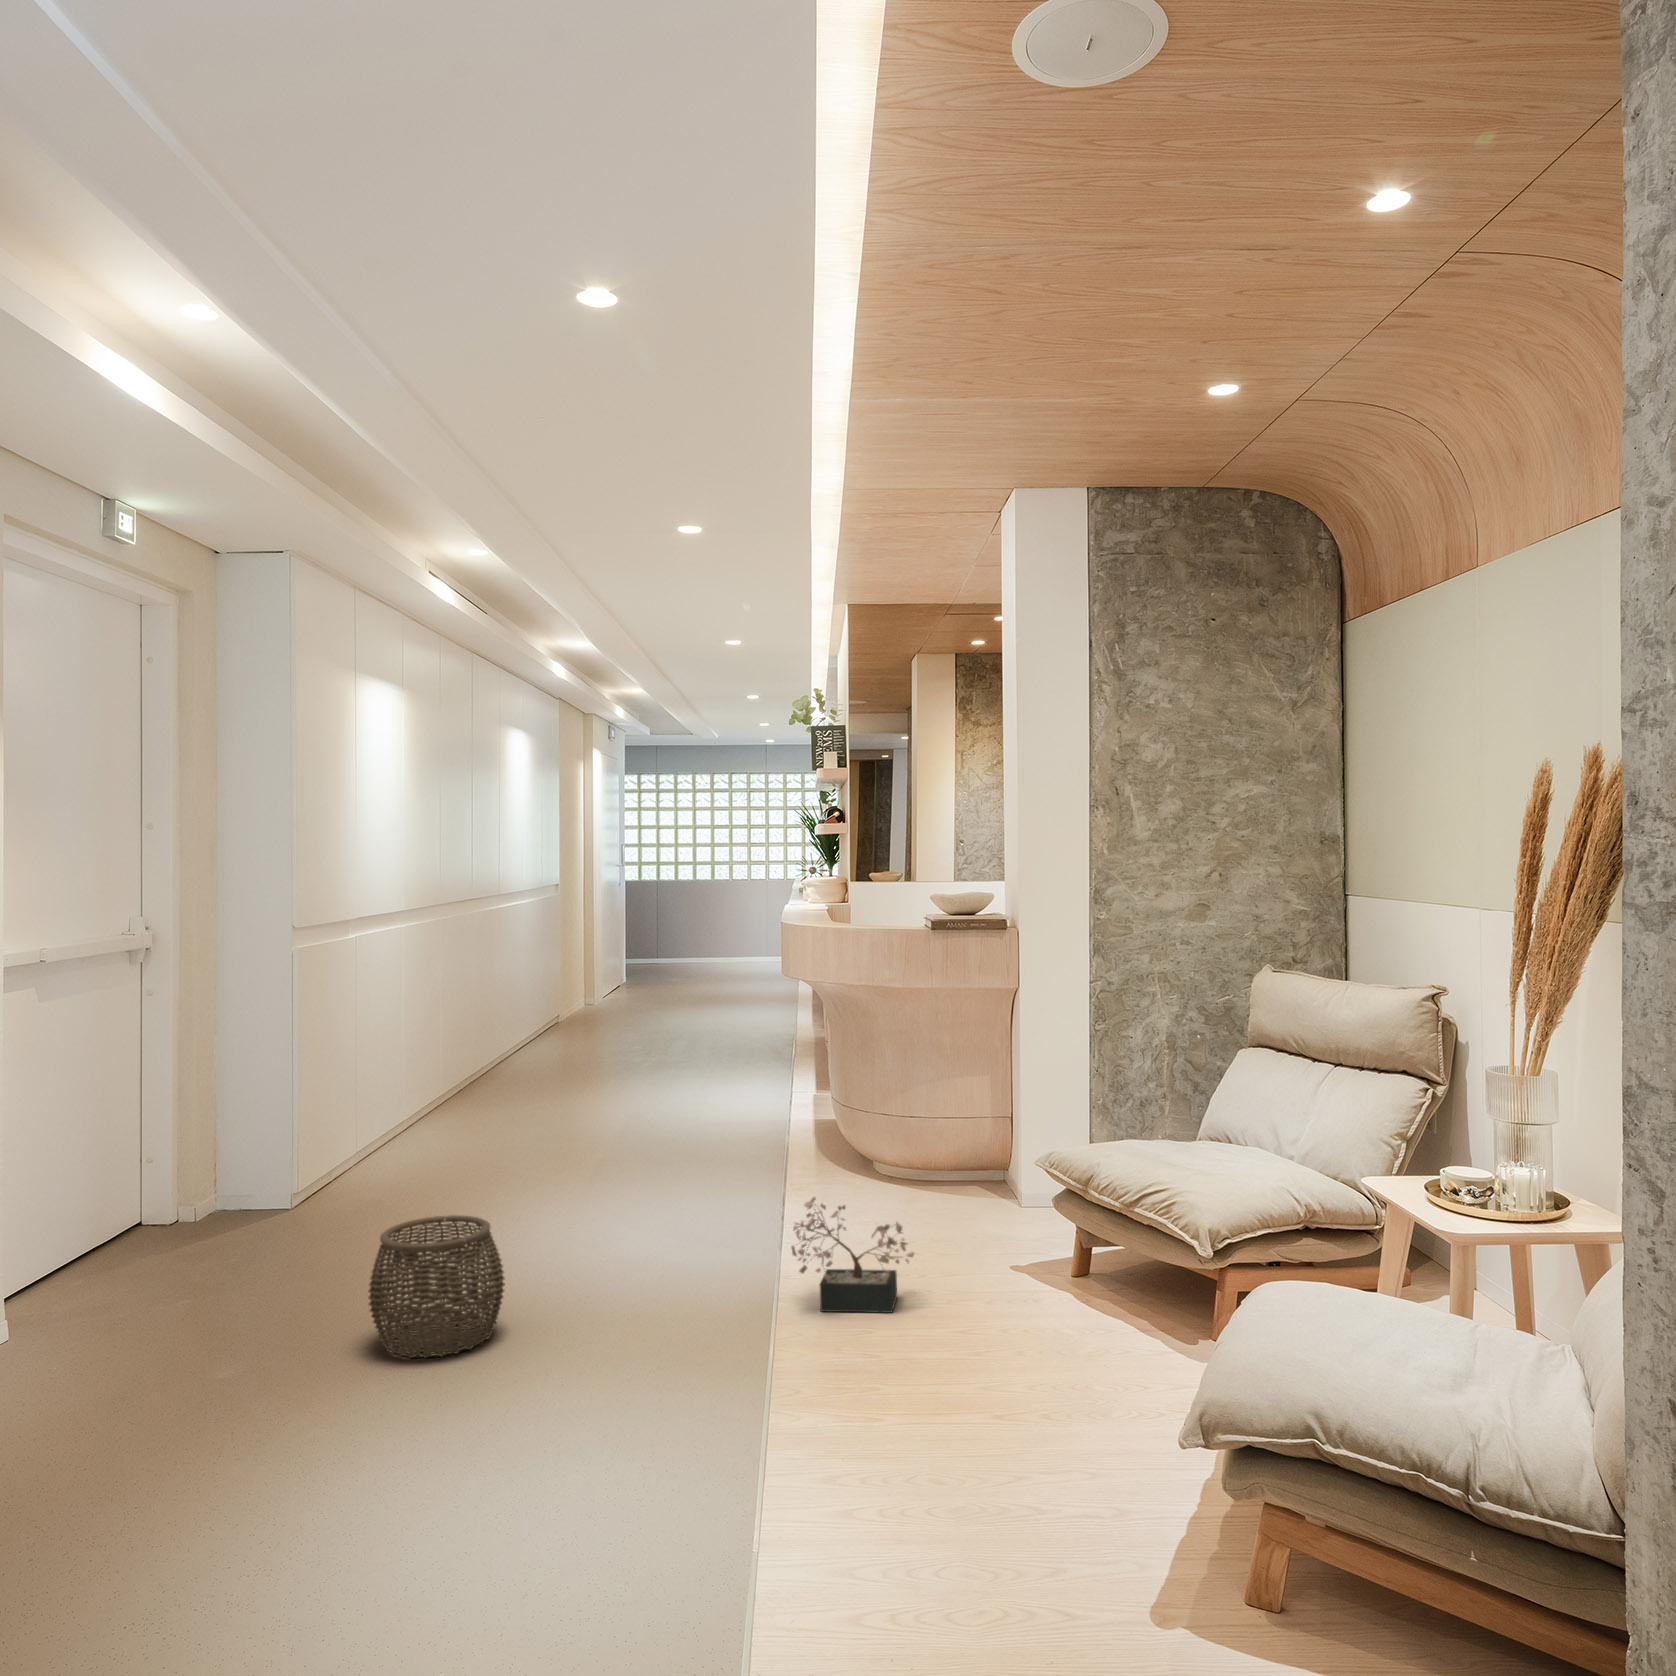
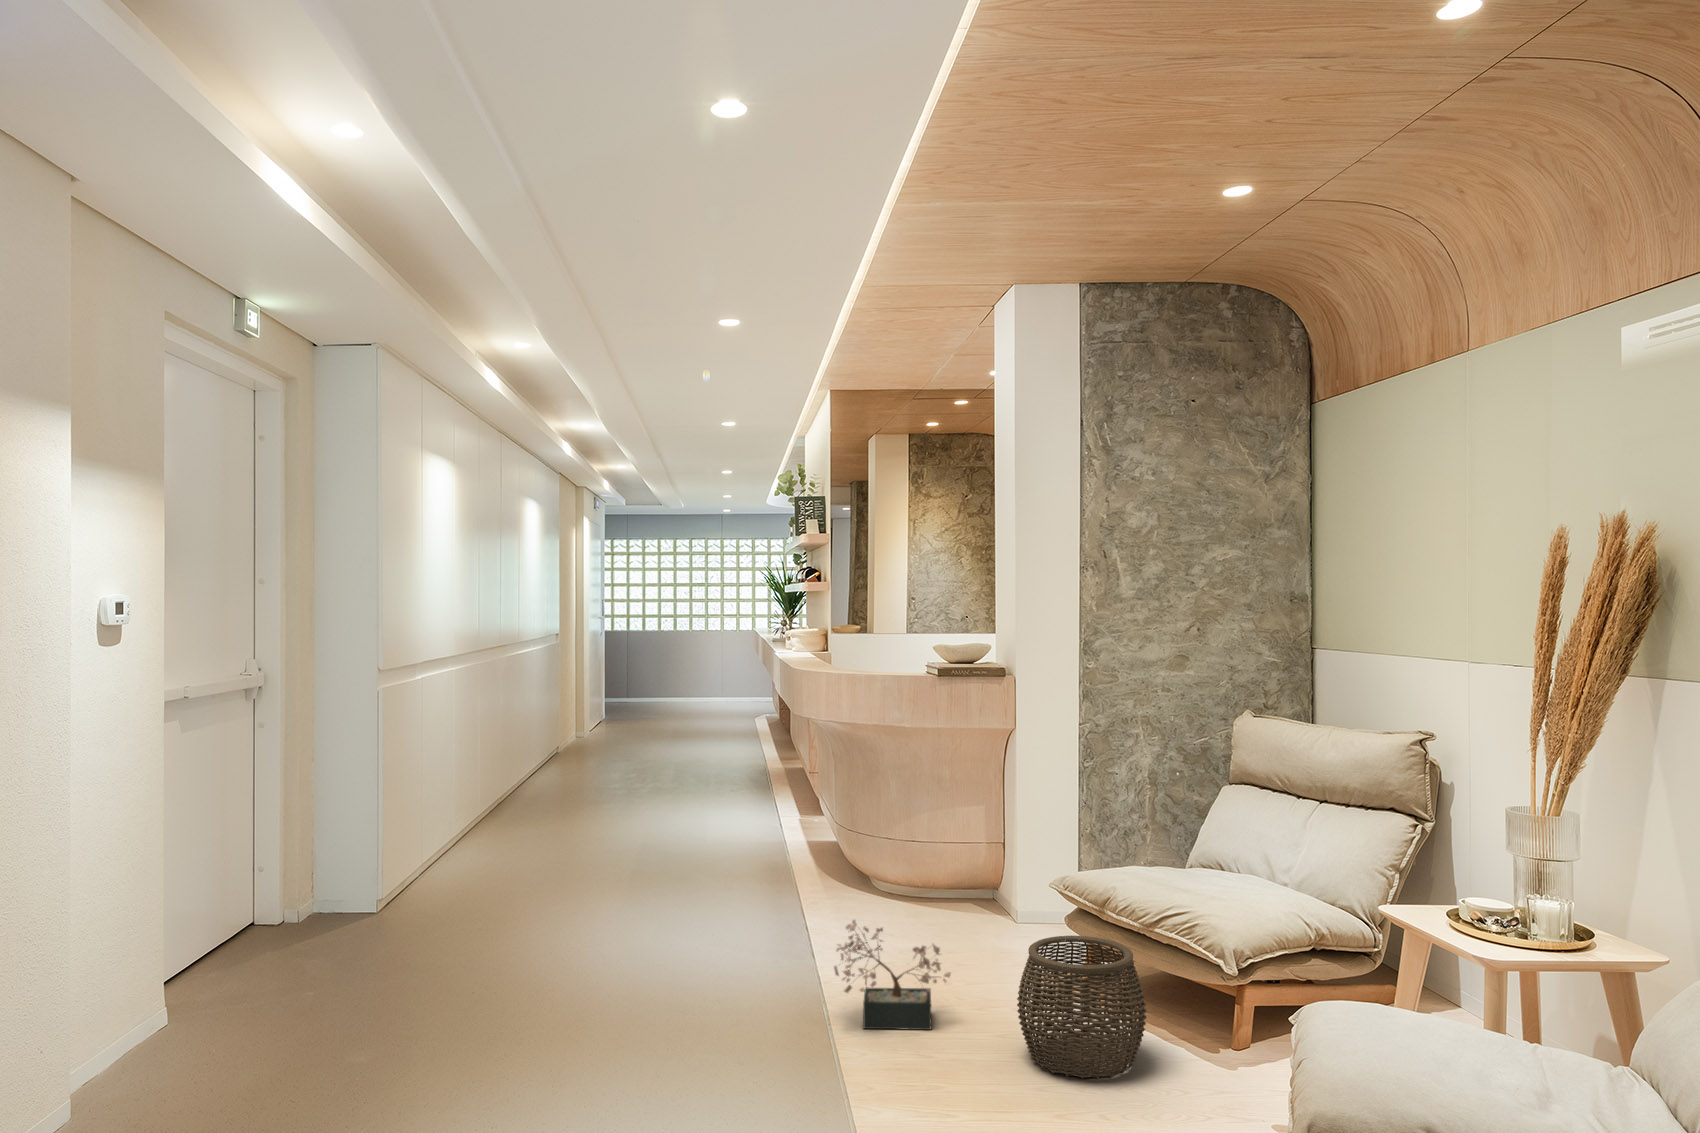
woven basket: present [368,1215,505,1358] -> present [1017,936,1147,1079]

